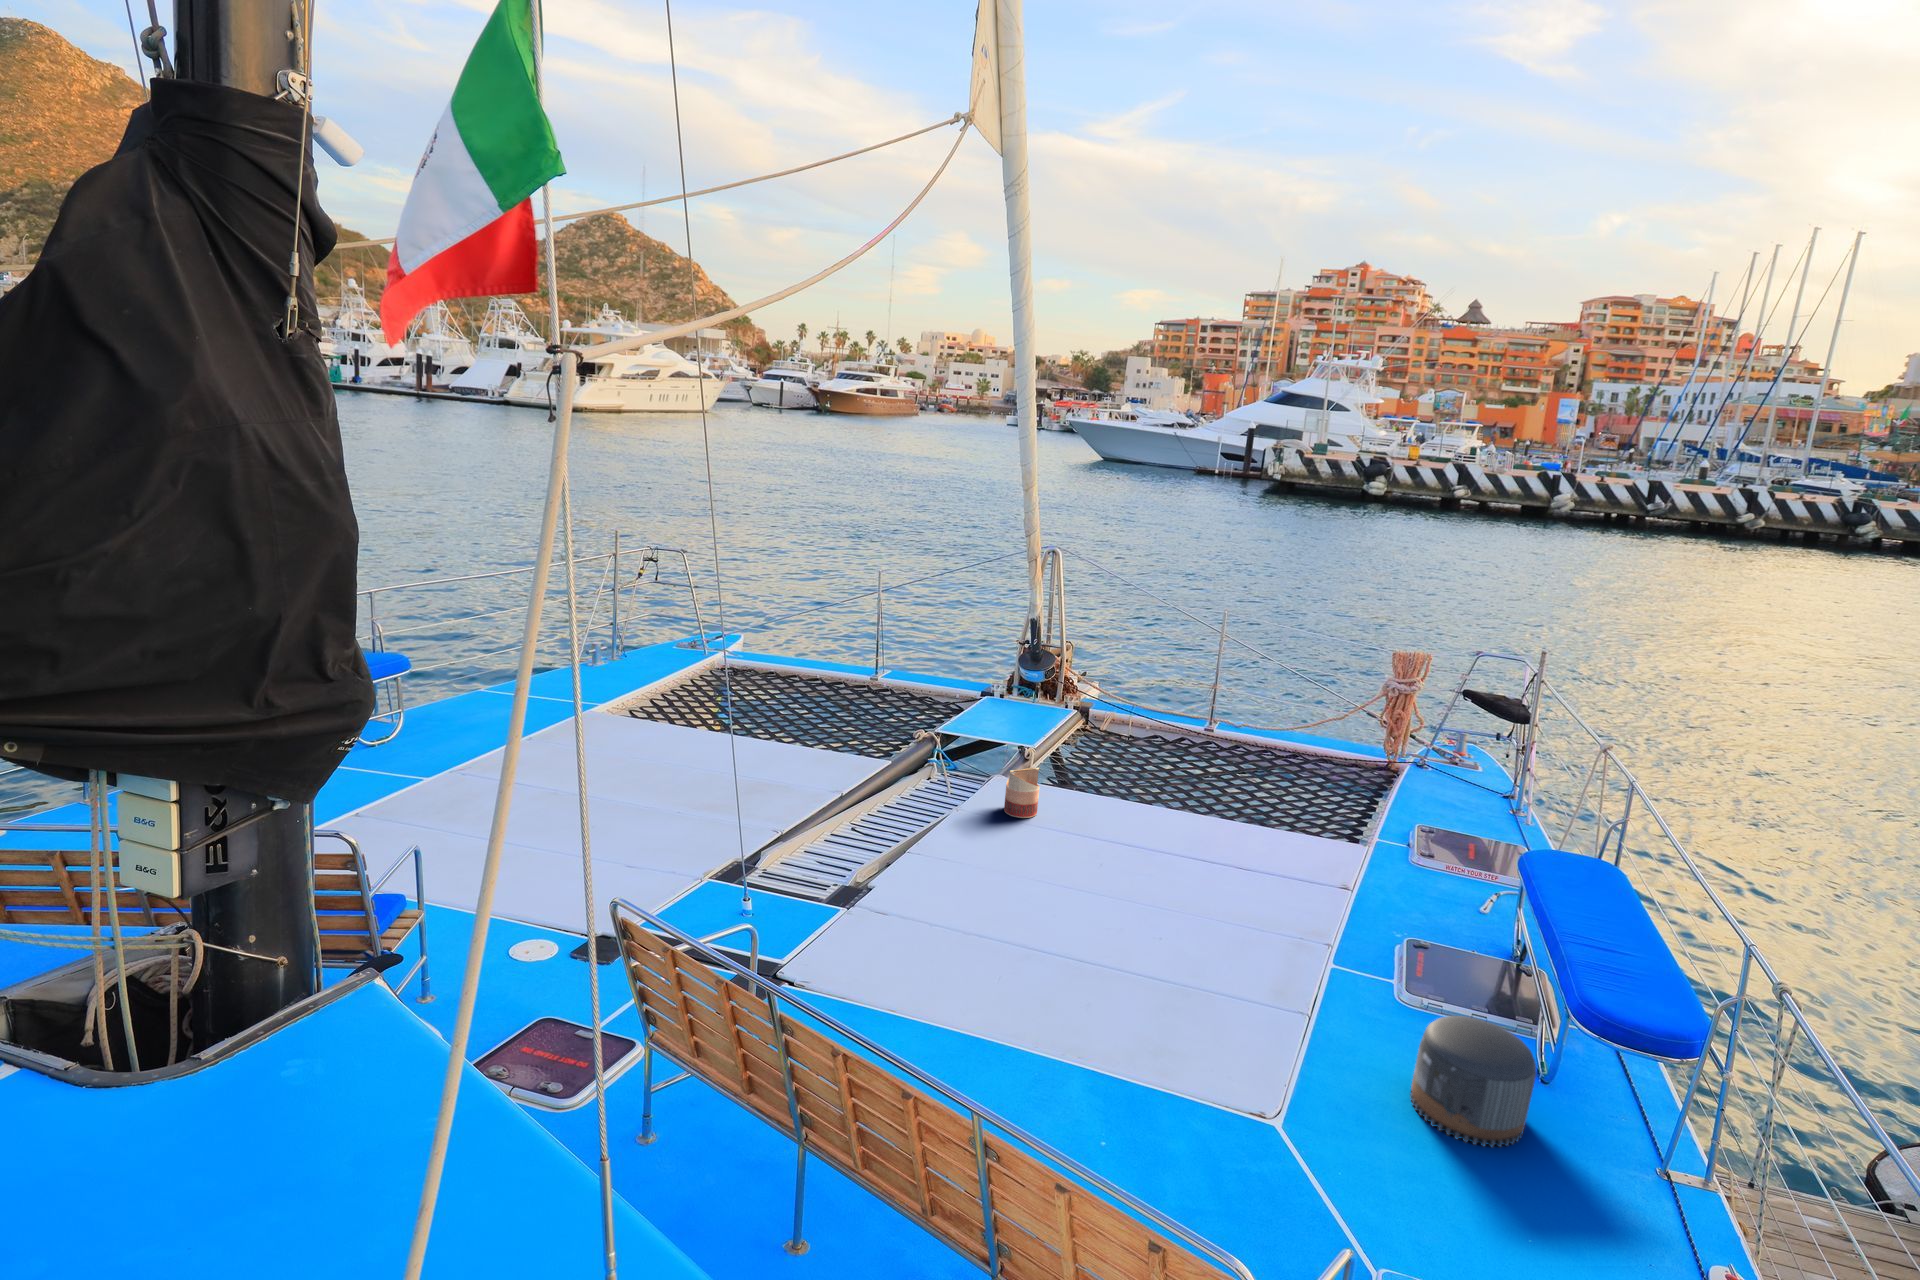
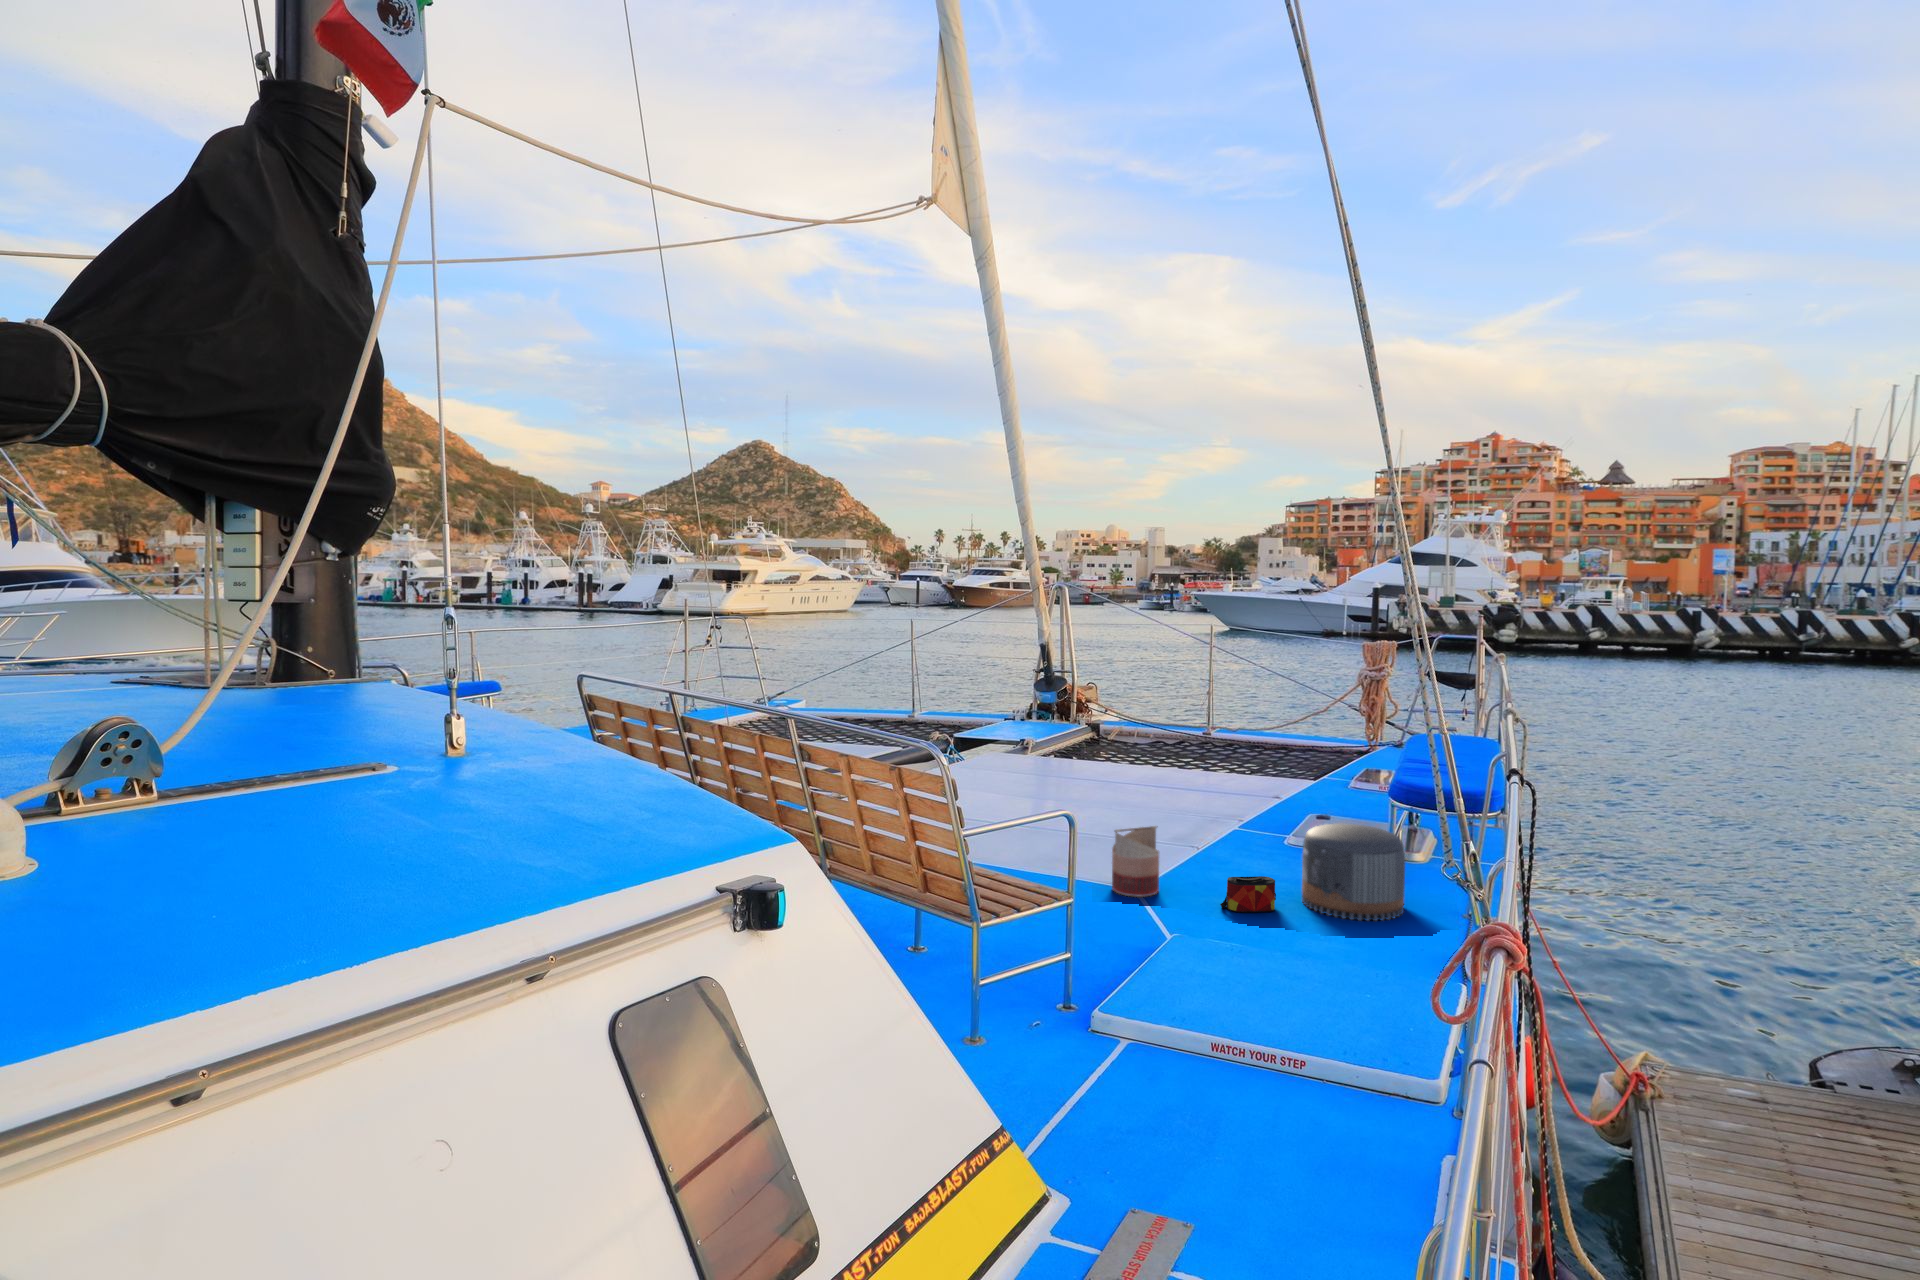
basket: present [1004,768,1040,818] -> present [1112,826,1159,897]
bag: none [1330,1084,1394,1130] -> present [1220,876,1276,913]

